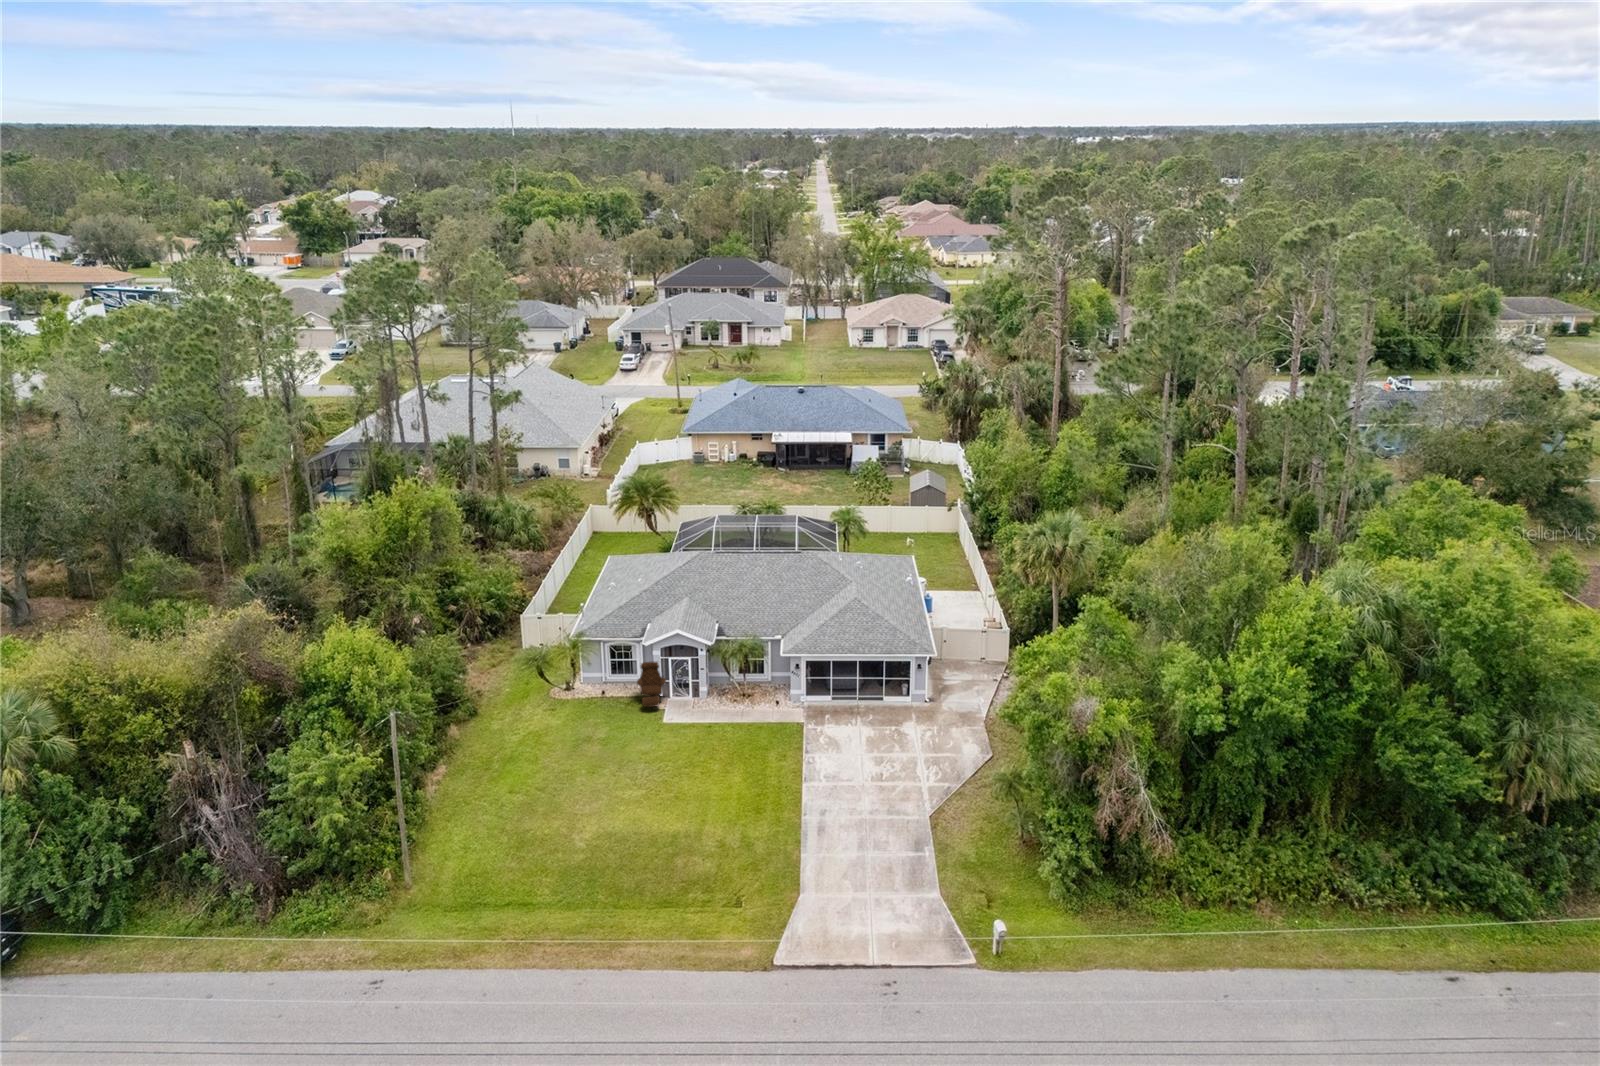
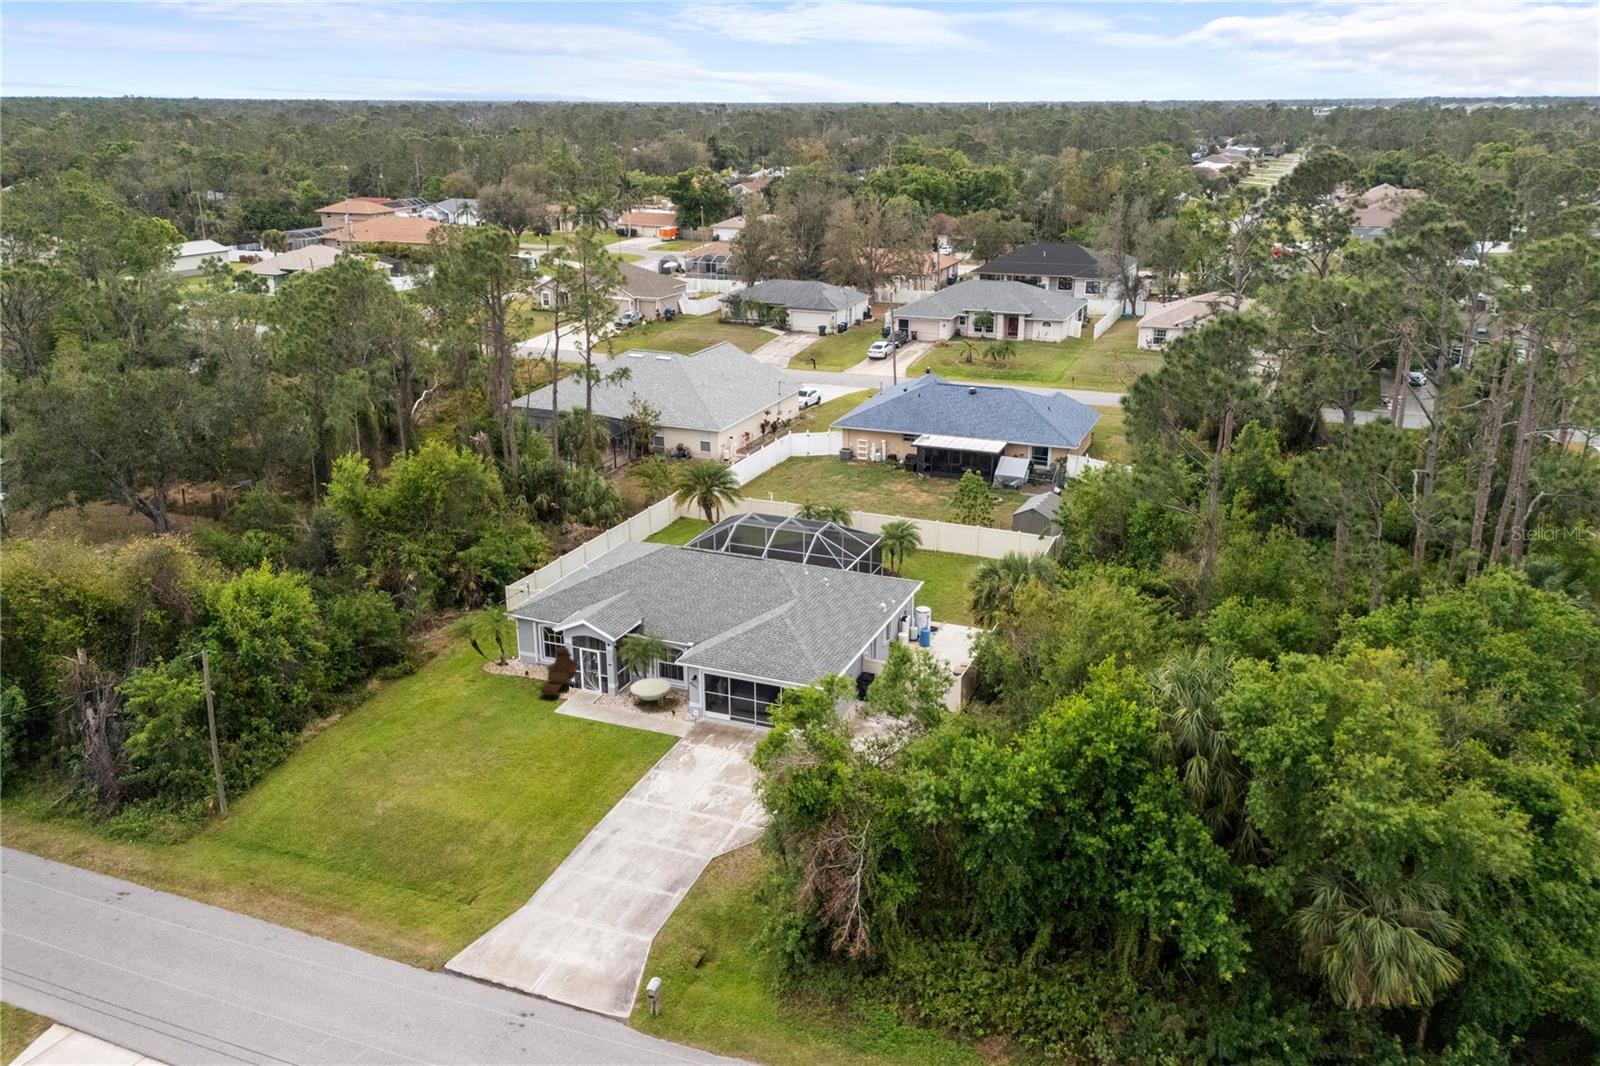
round table: none [727,675,764,702] -> present [630,678,671,707]

